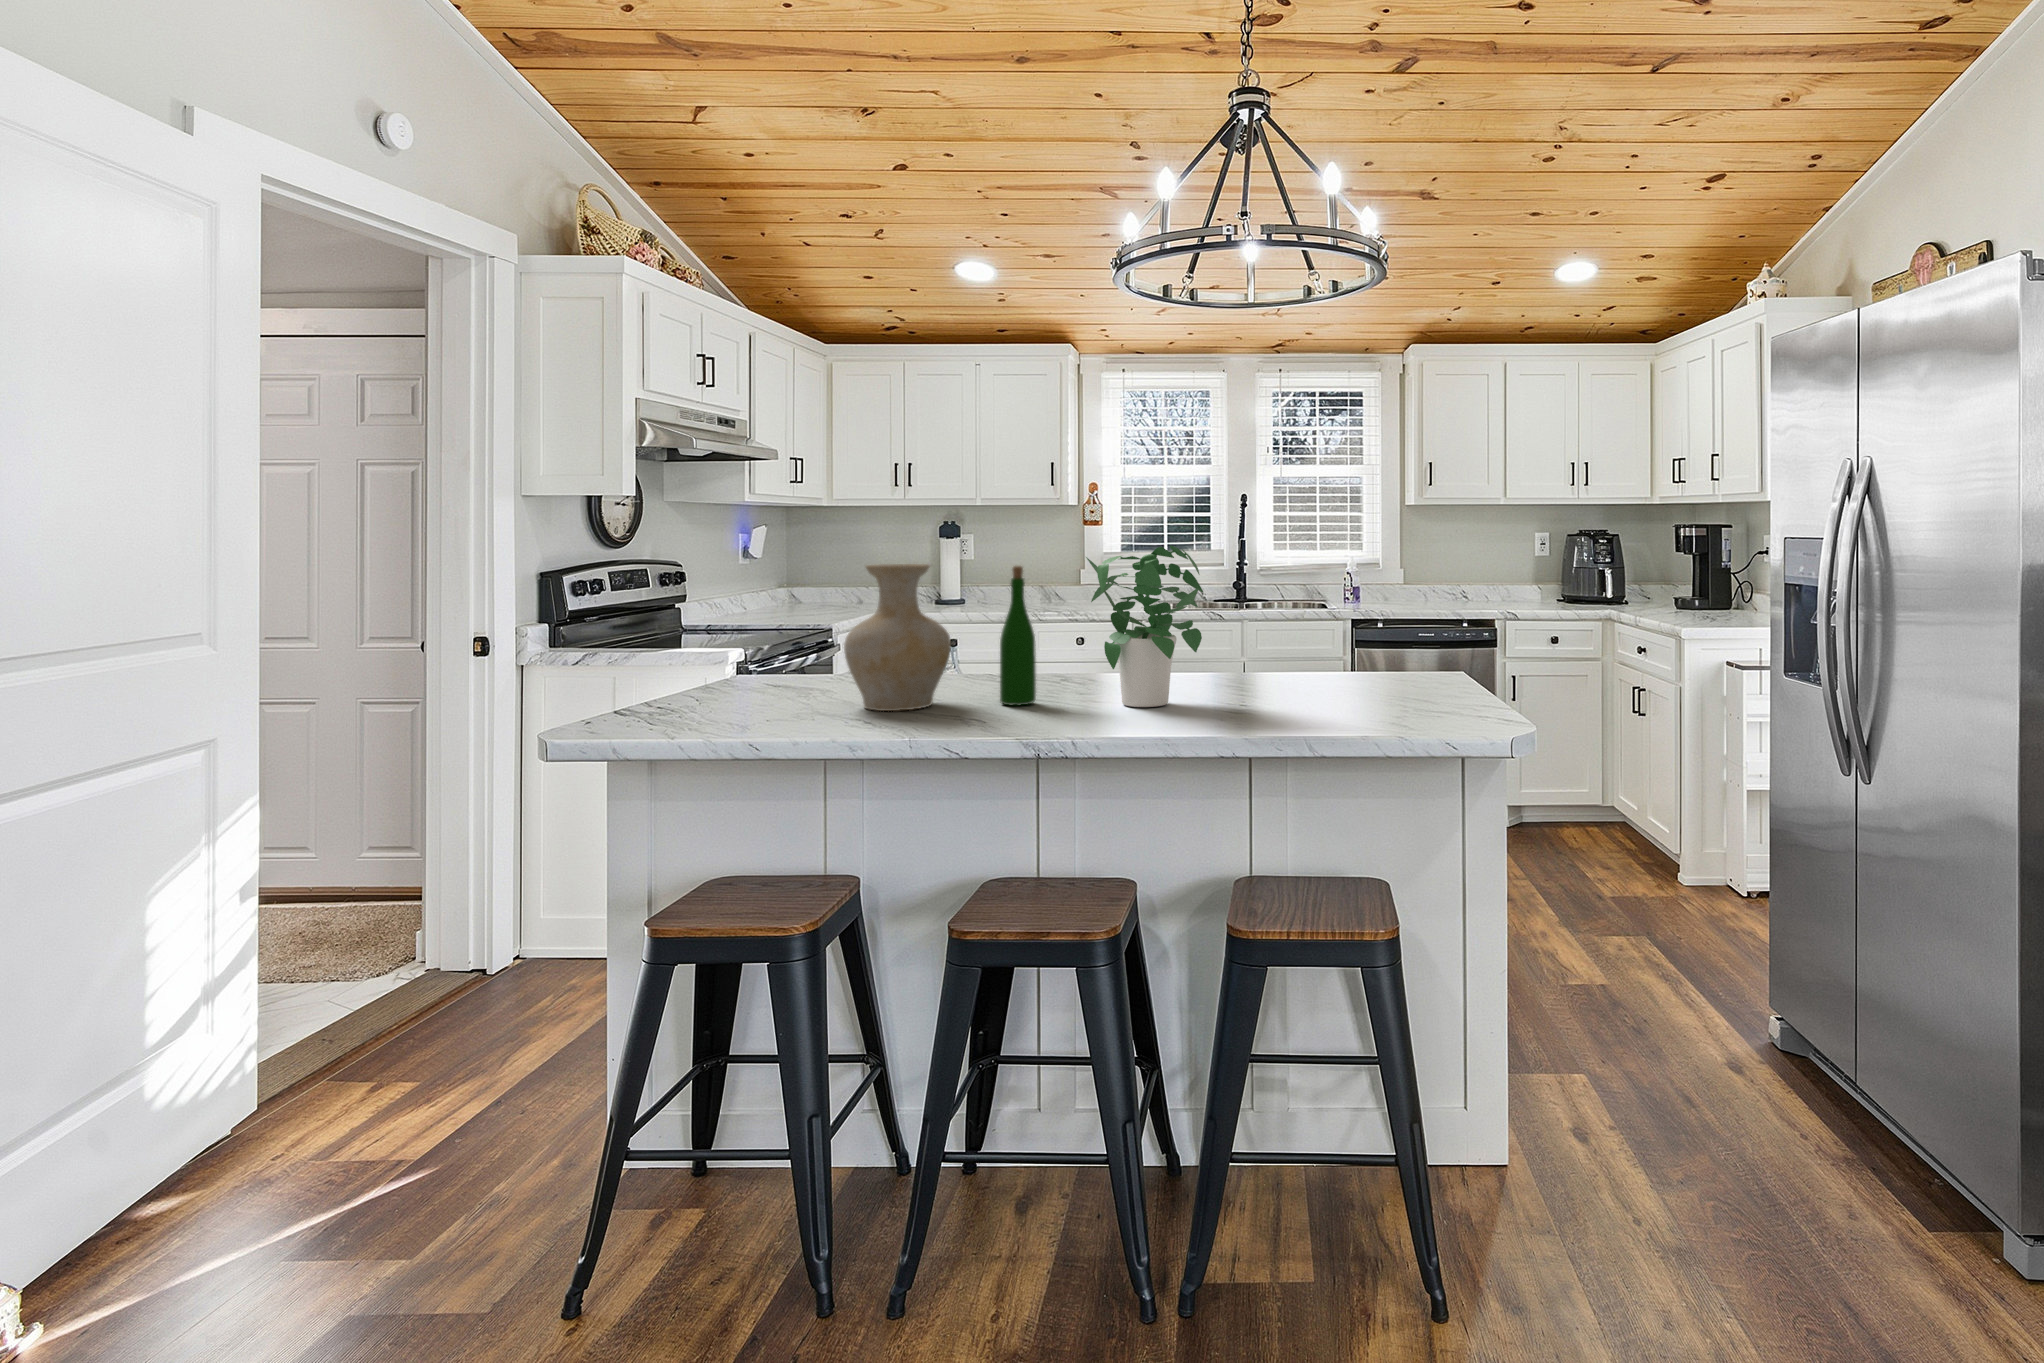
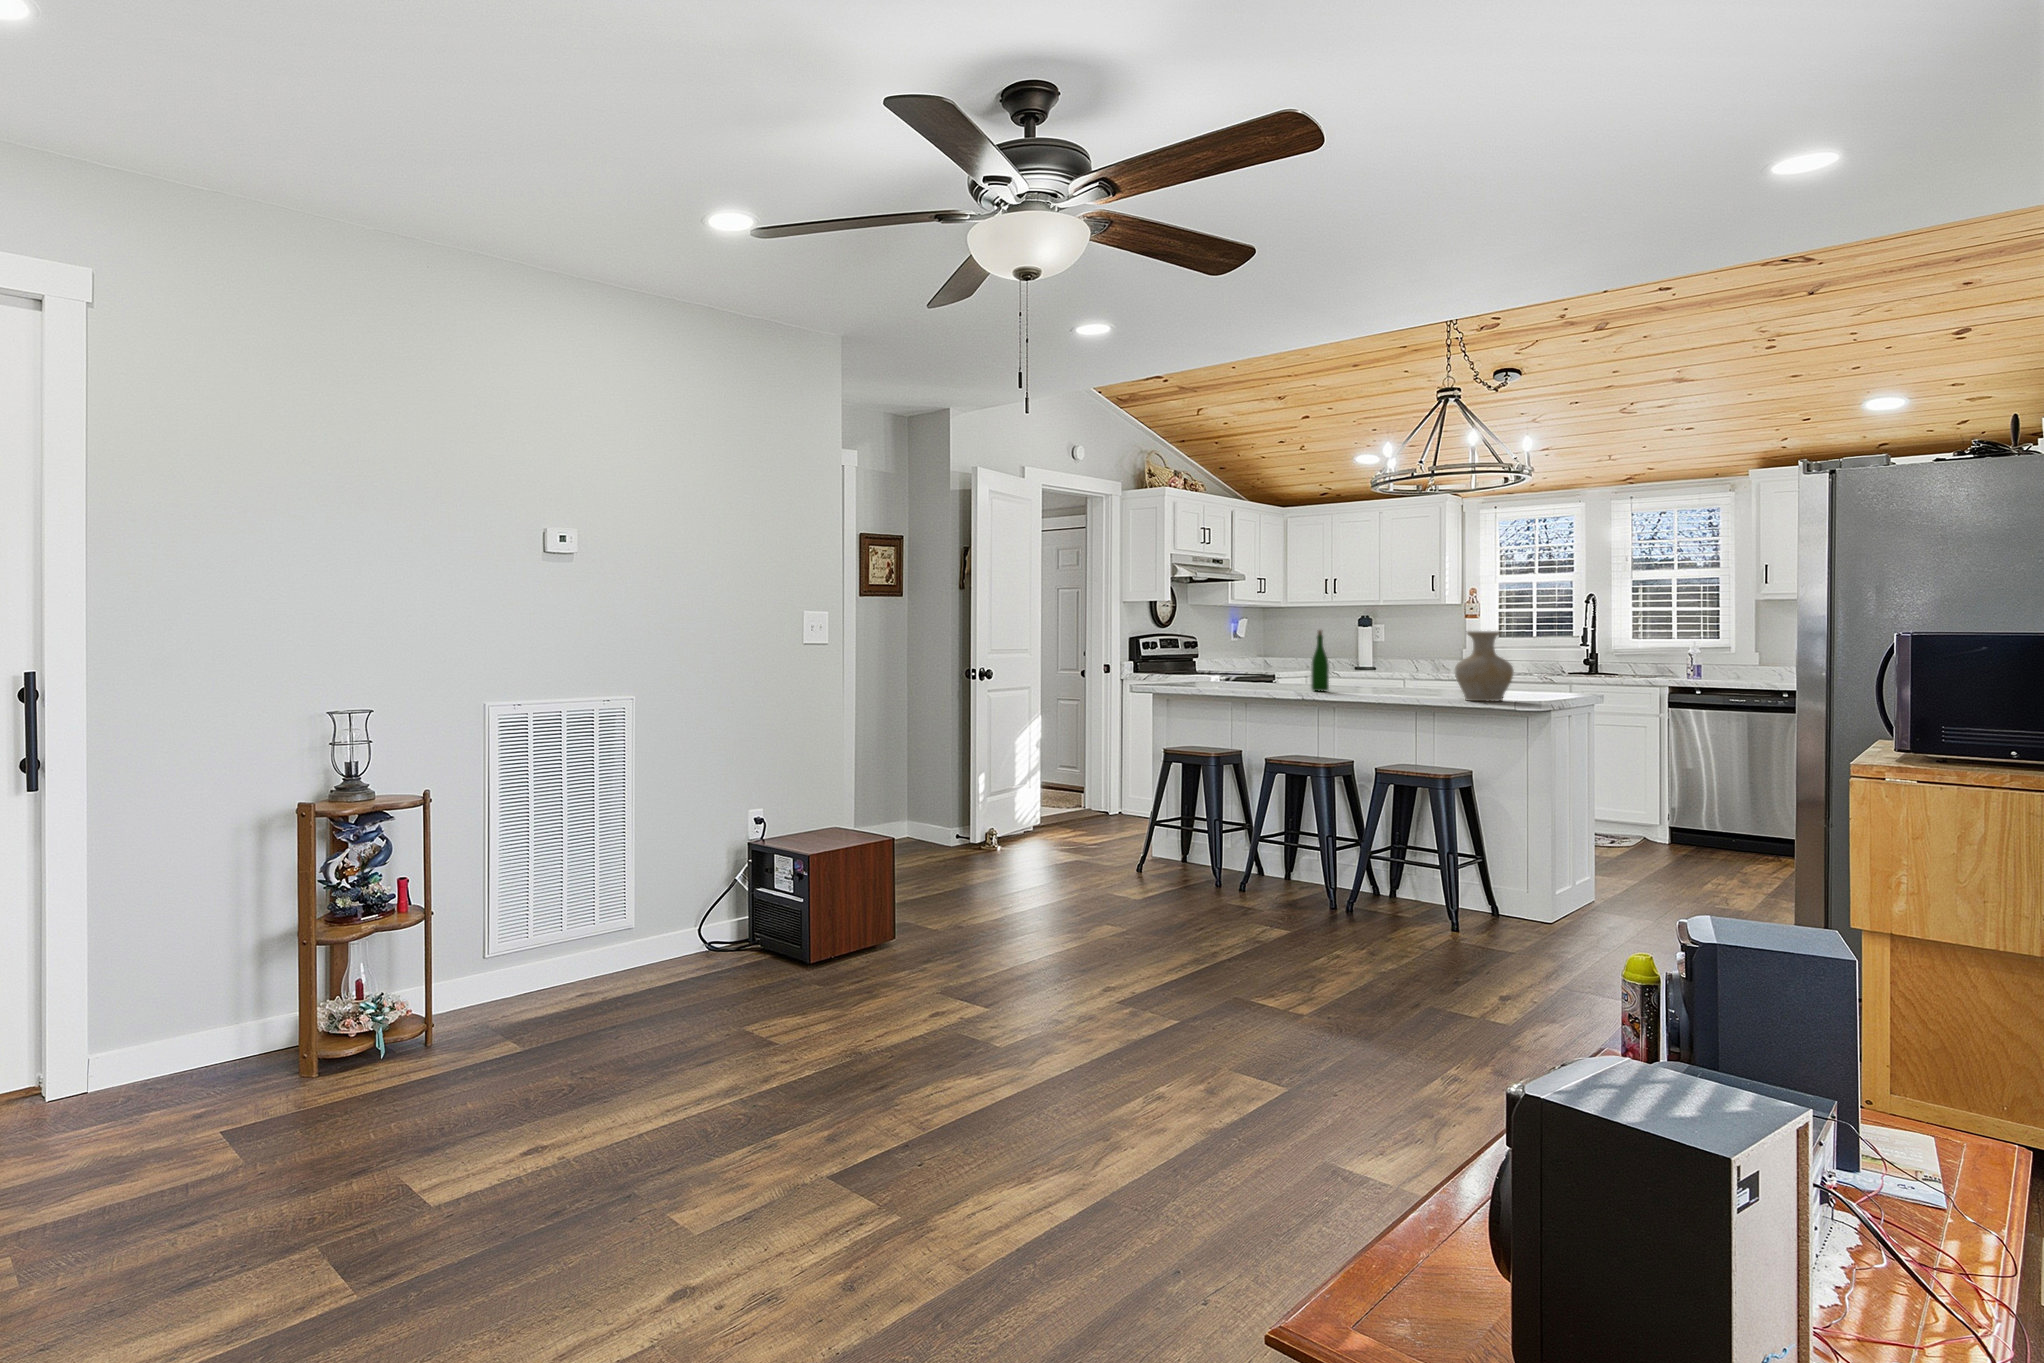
potted plant: present [1086,546,1203,707] -> none [1348,619,1411,694]
vase: present [844,564,951,711] -> present [1455,631,1514,701]

